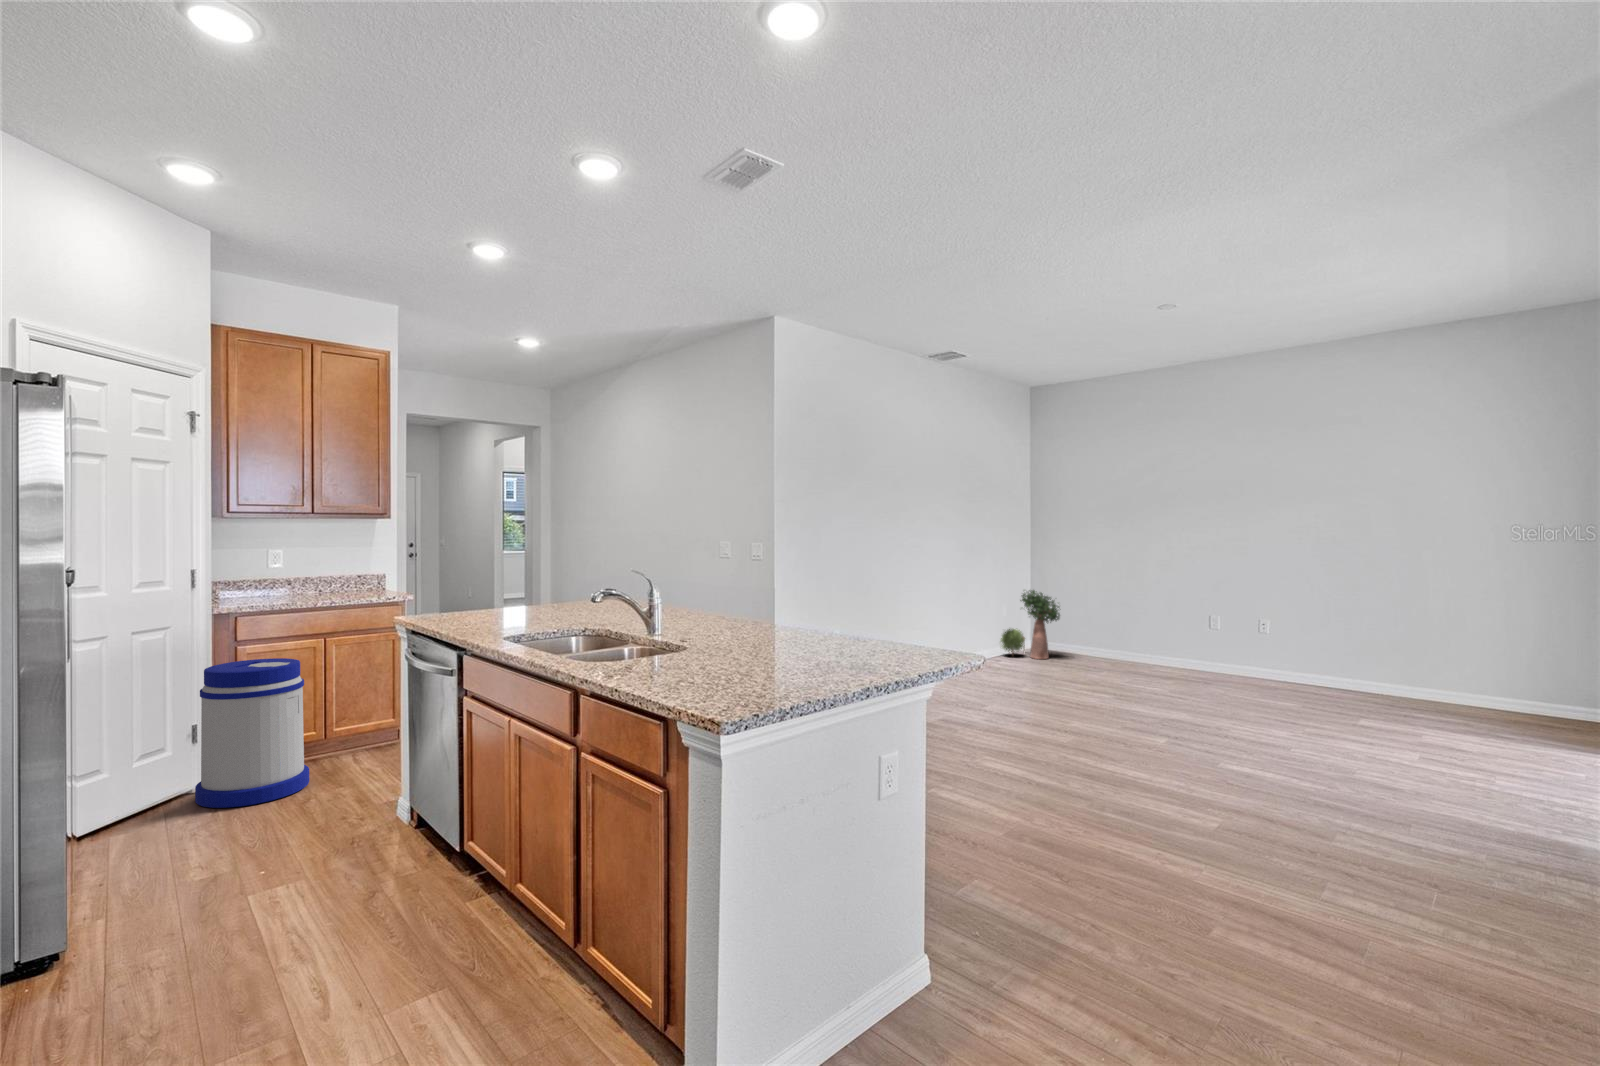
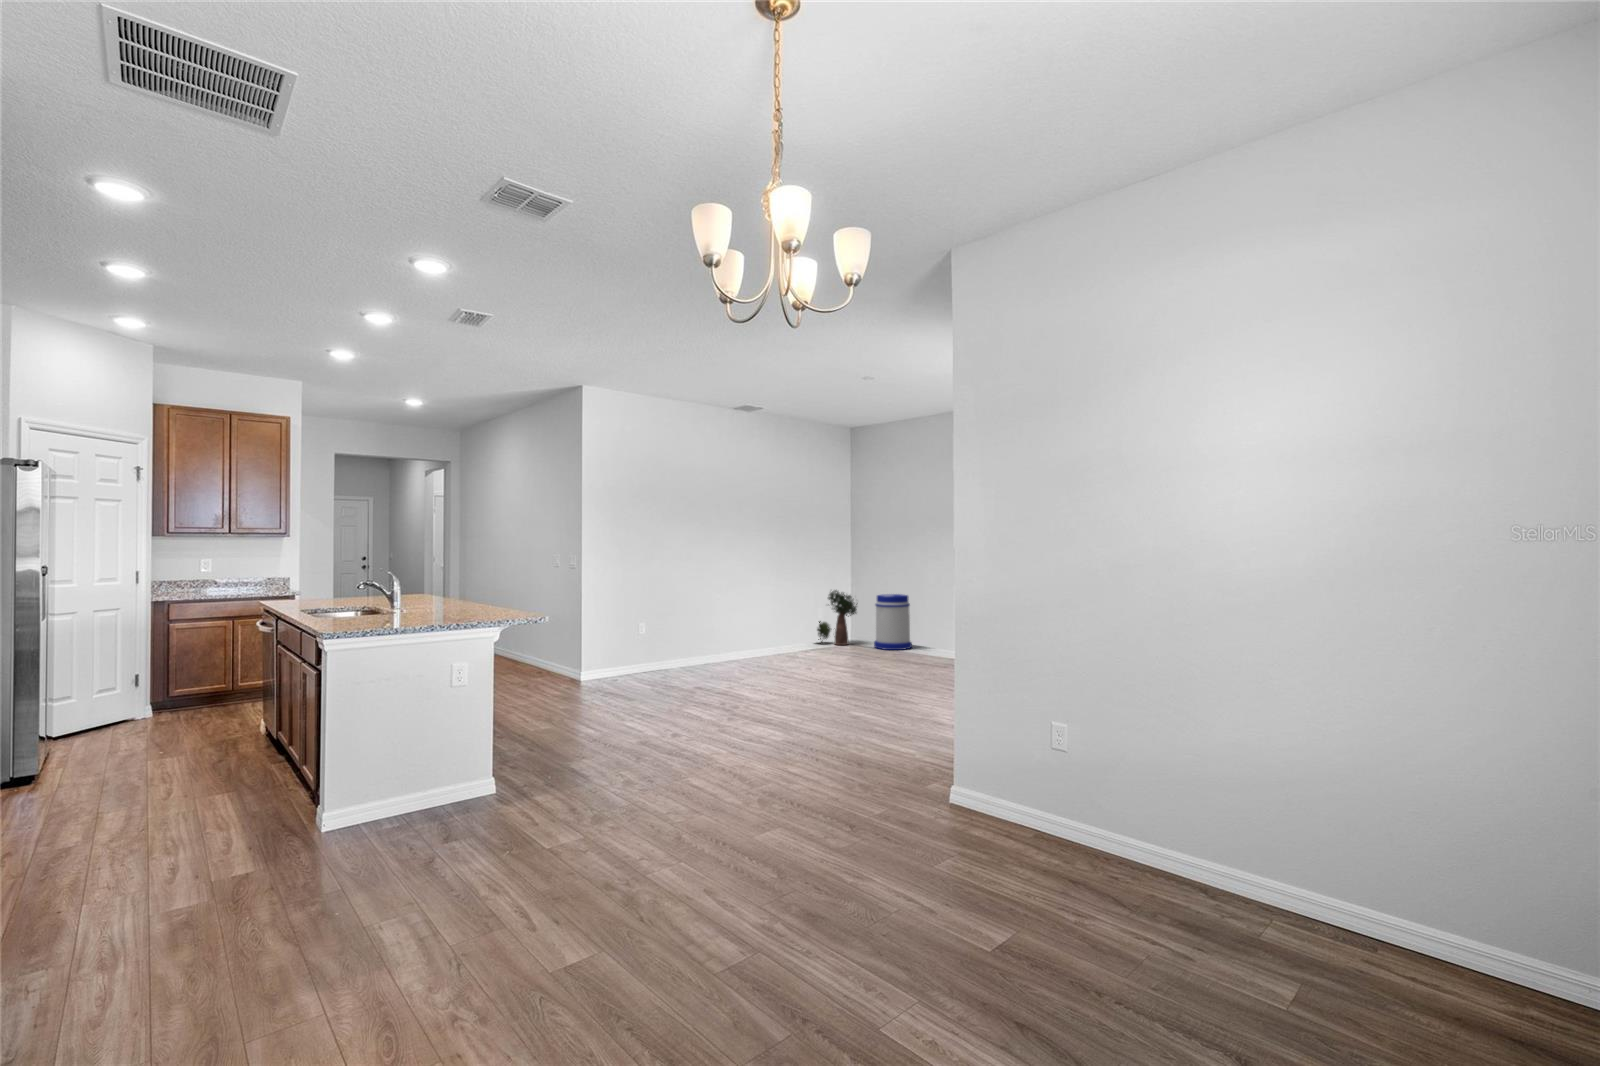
trash can: present [195,658,309,808] -> present [874,594,912,650]

